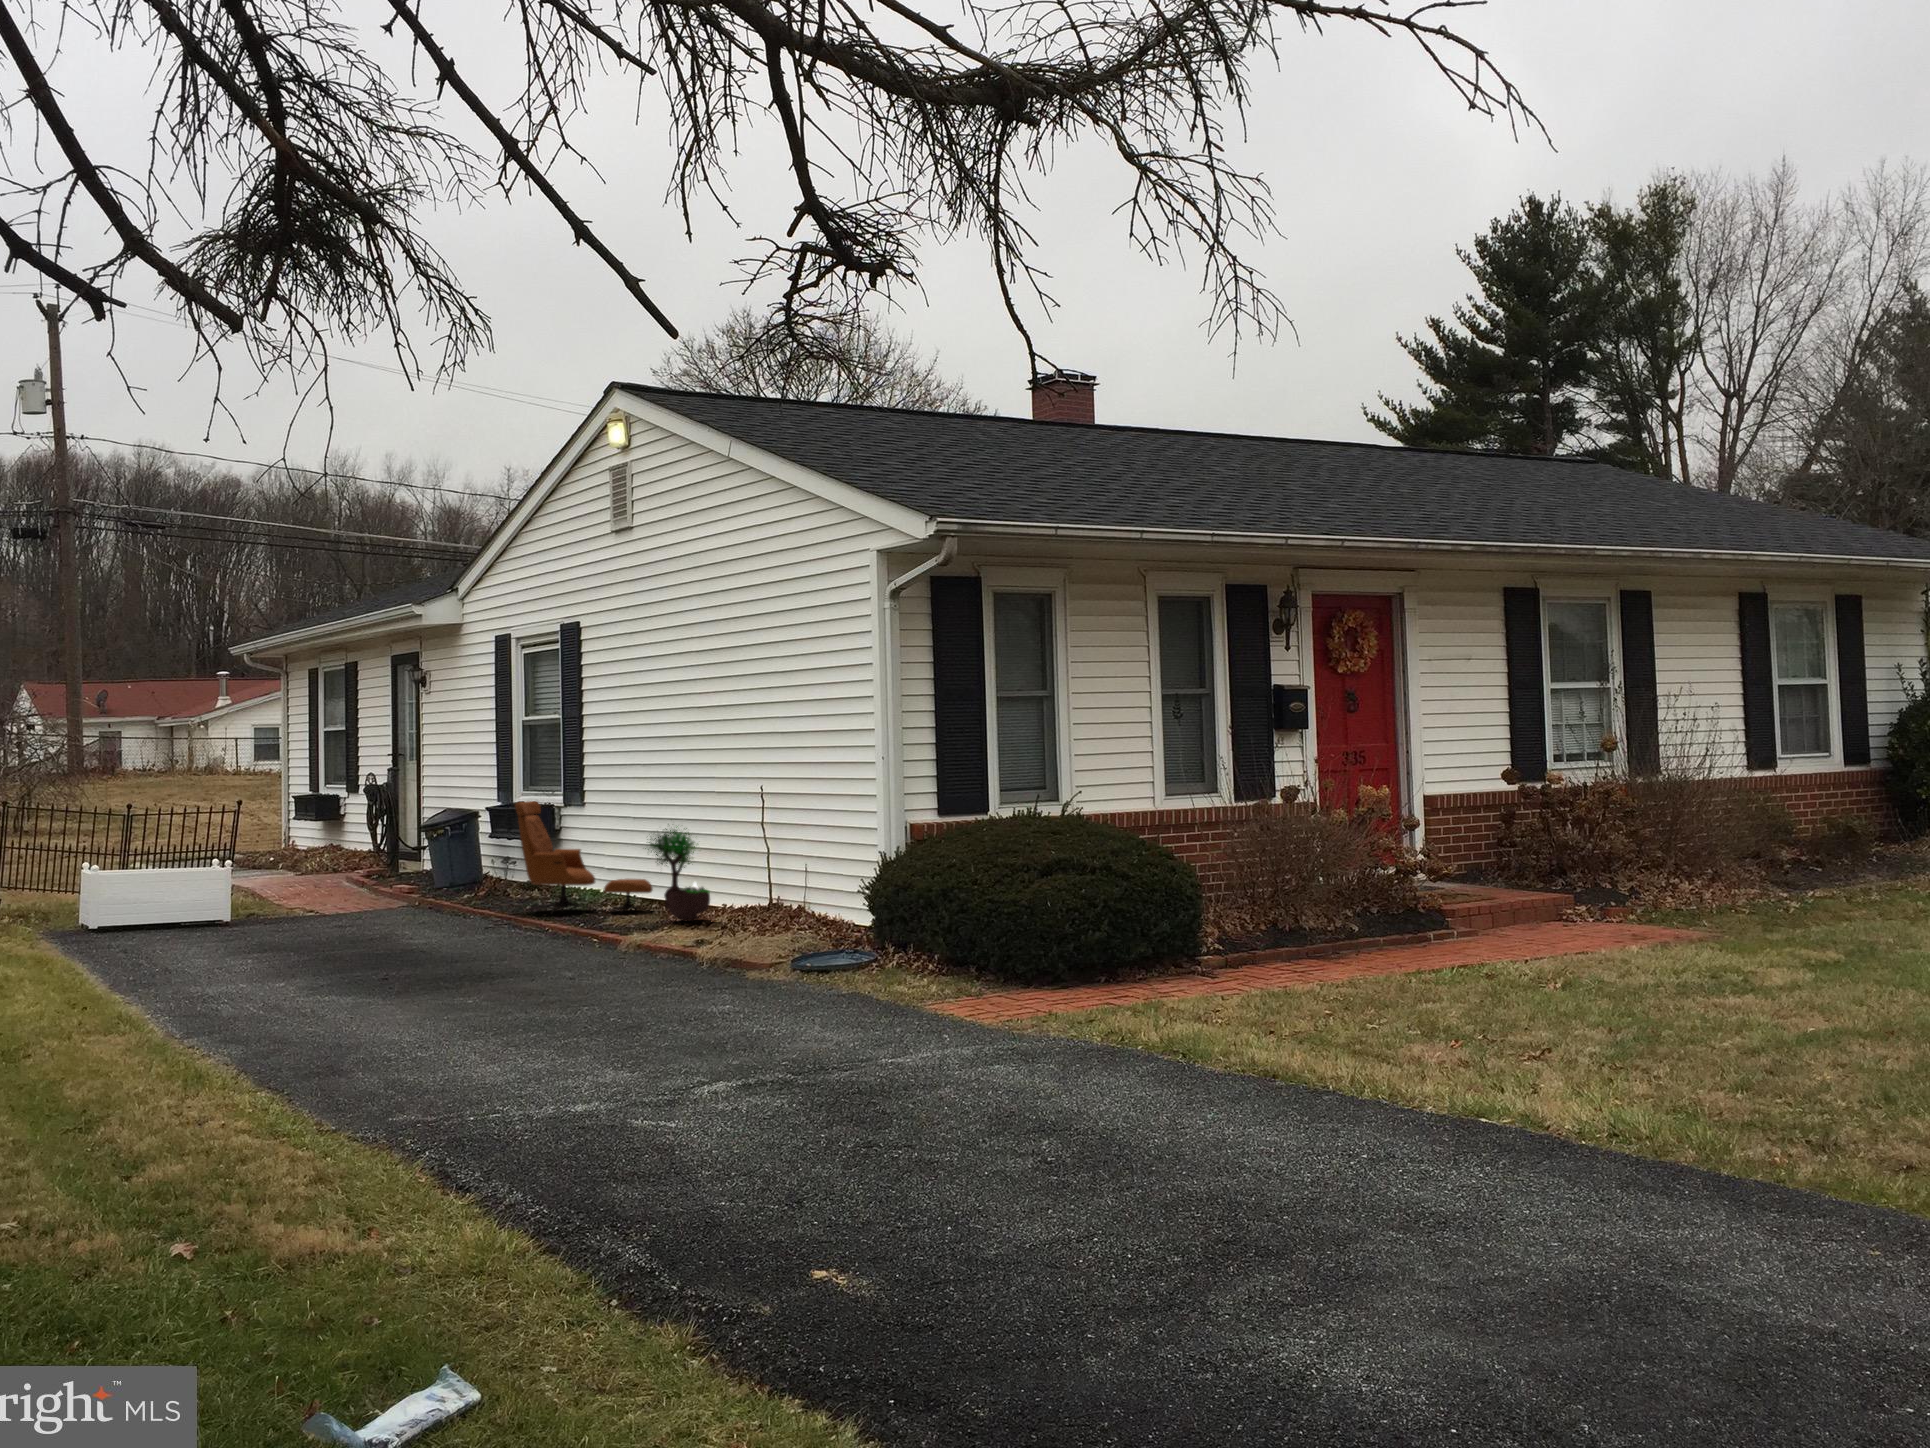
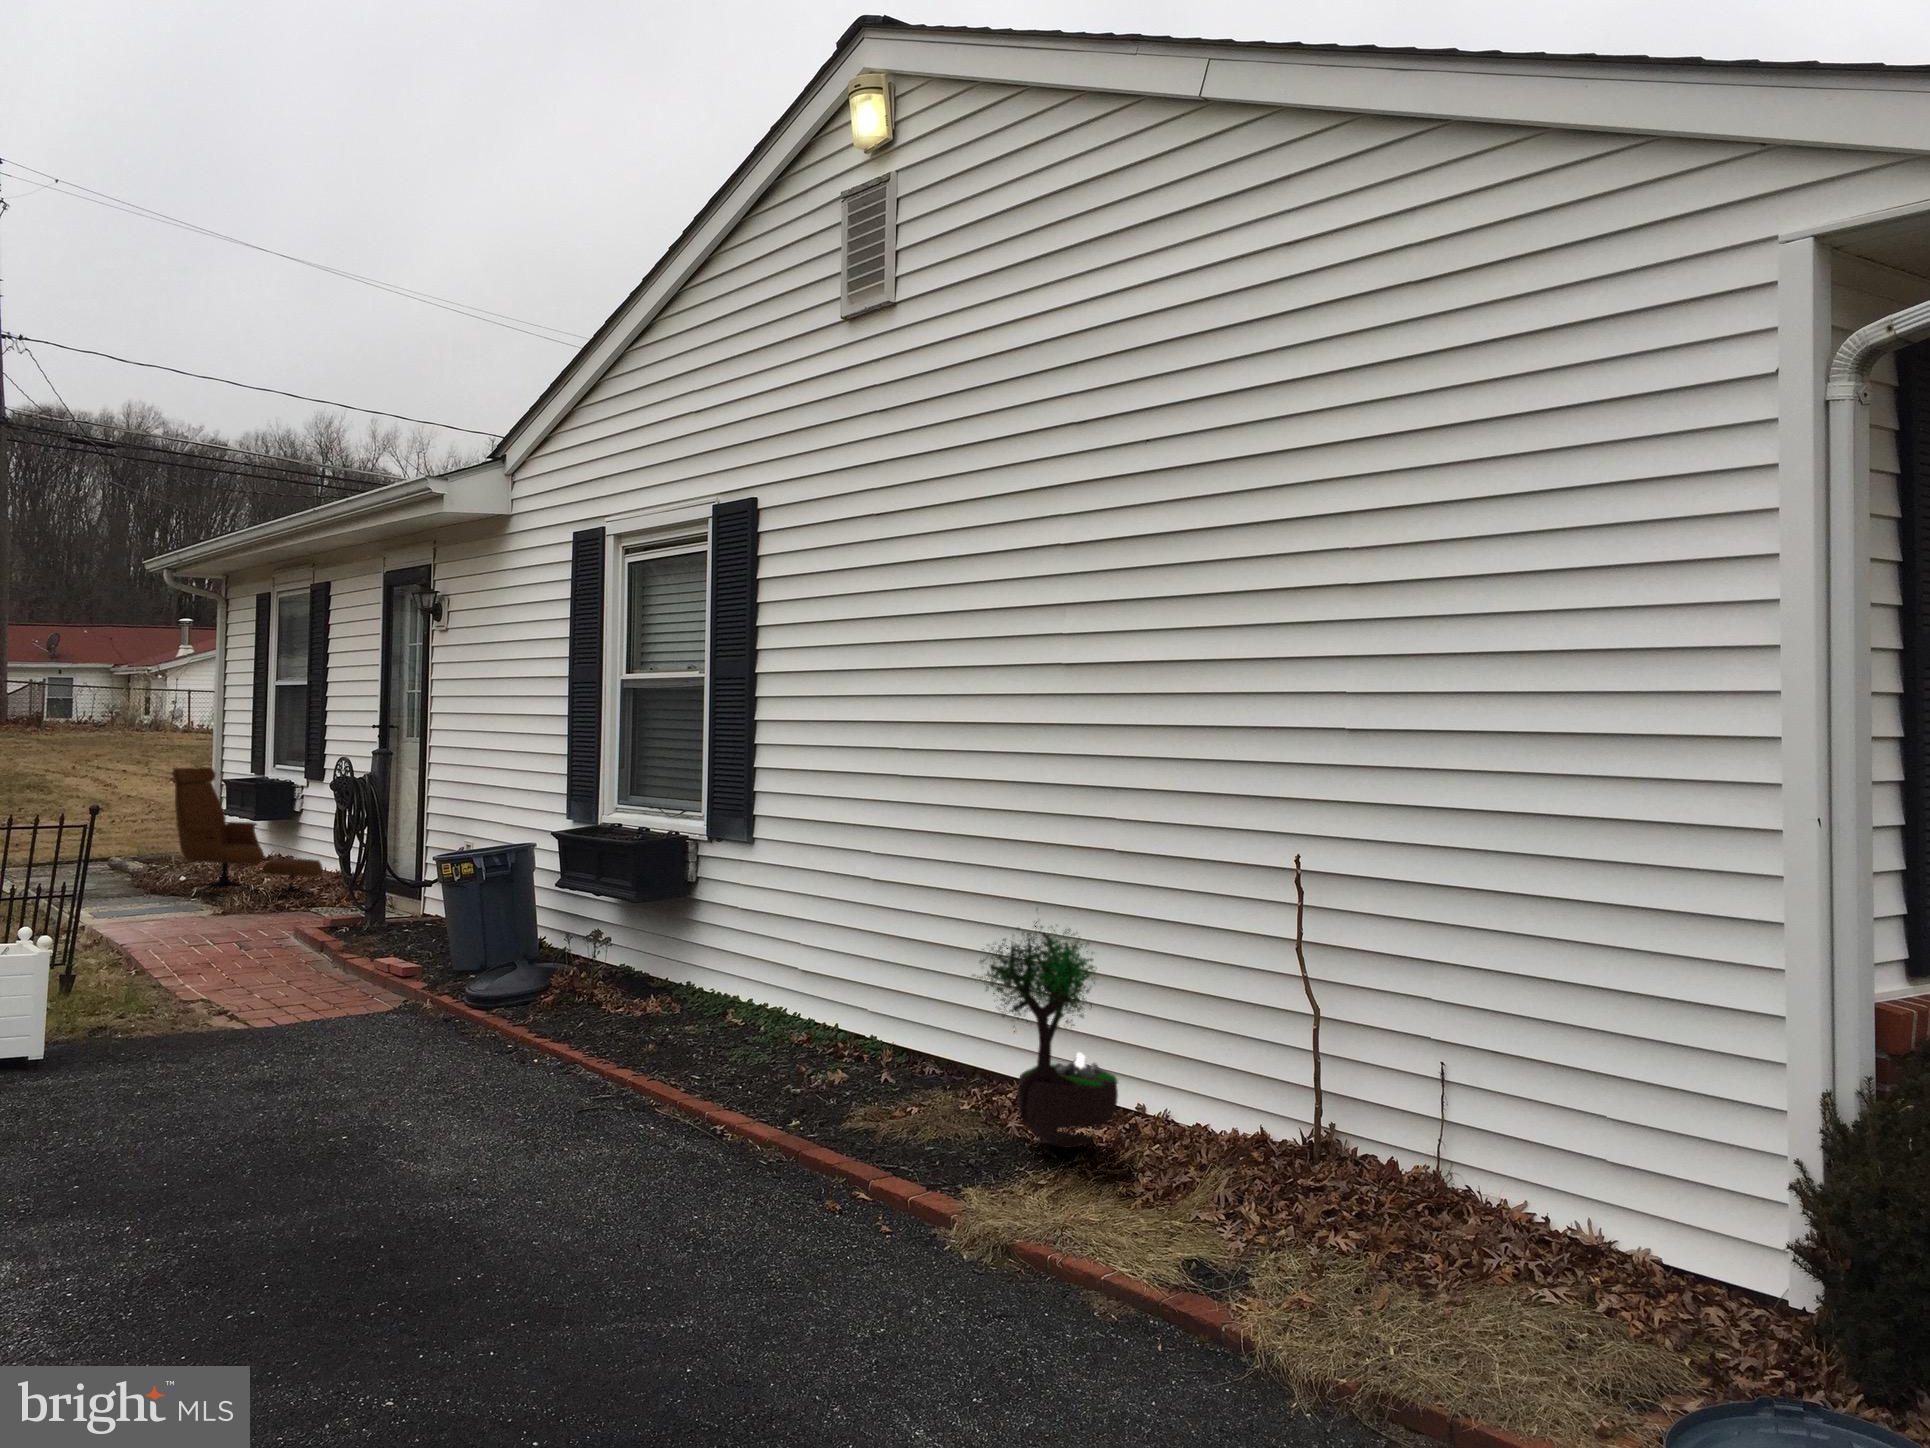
lounge chair: present [515,801,653,914] -> present [172,767,323,898]

